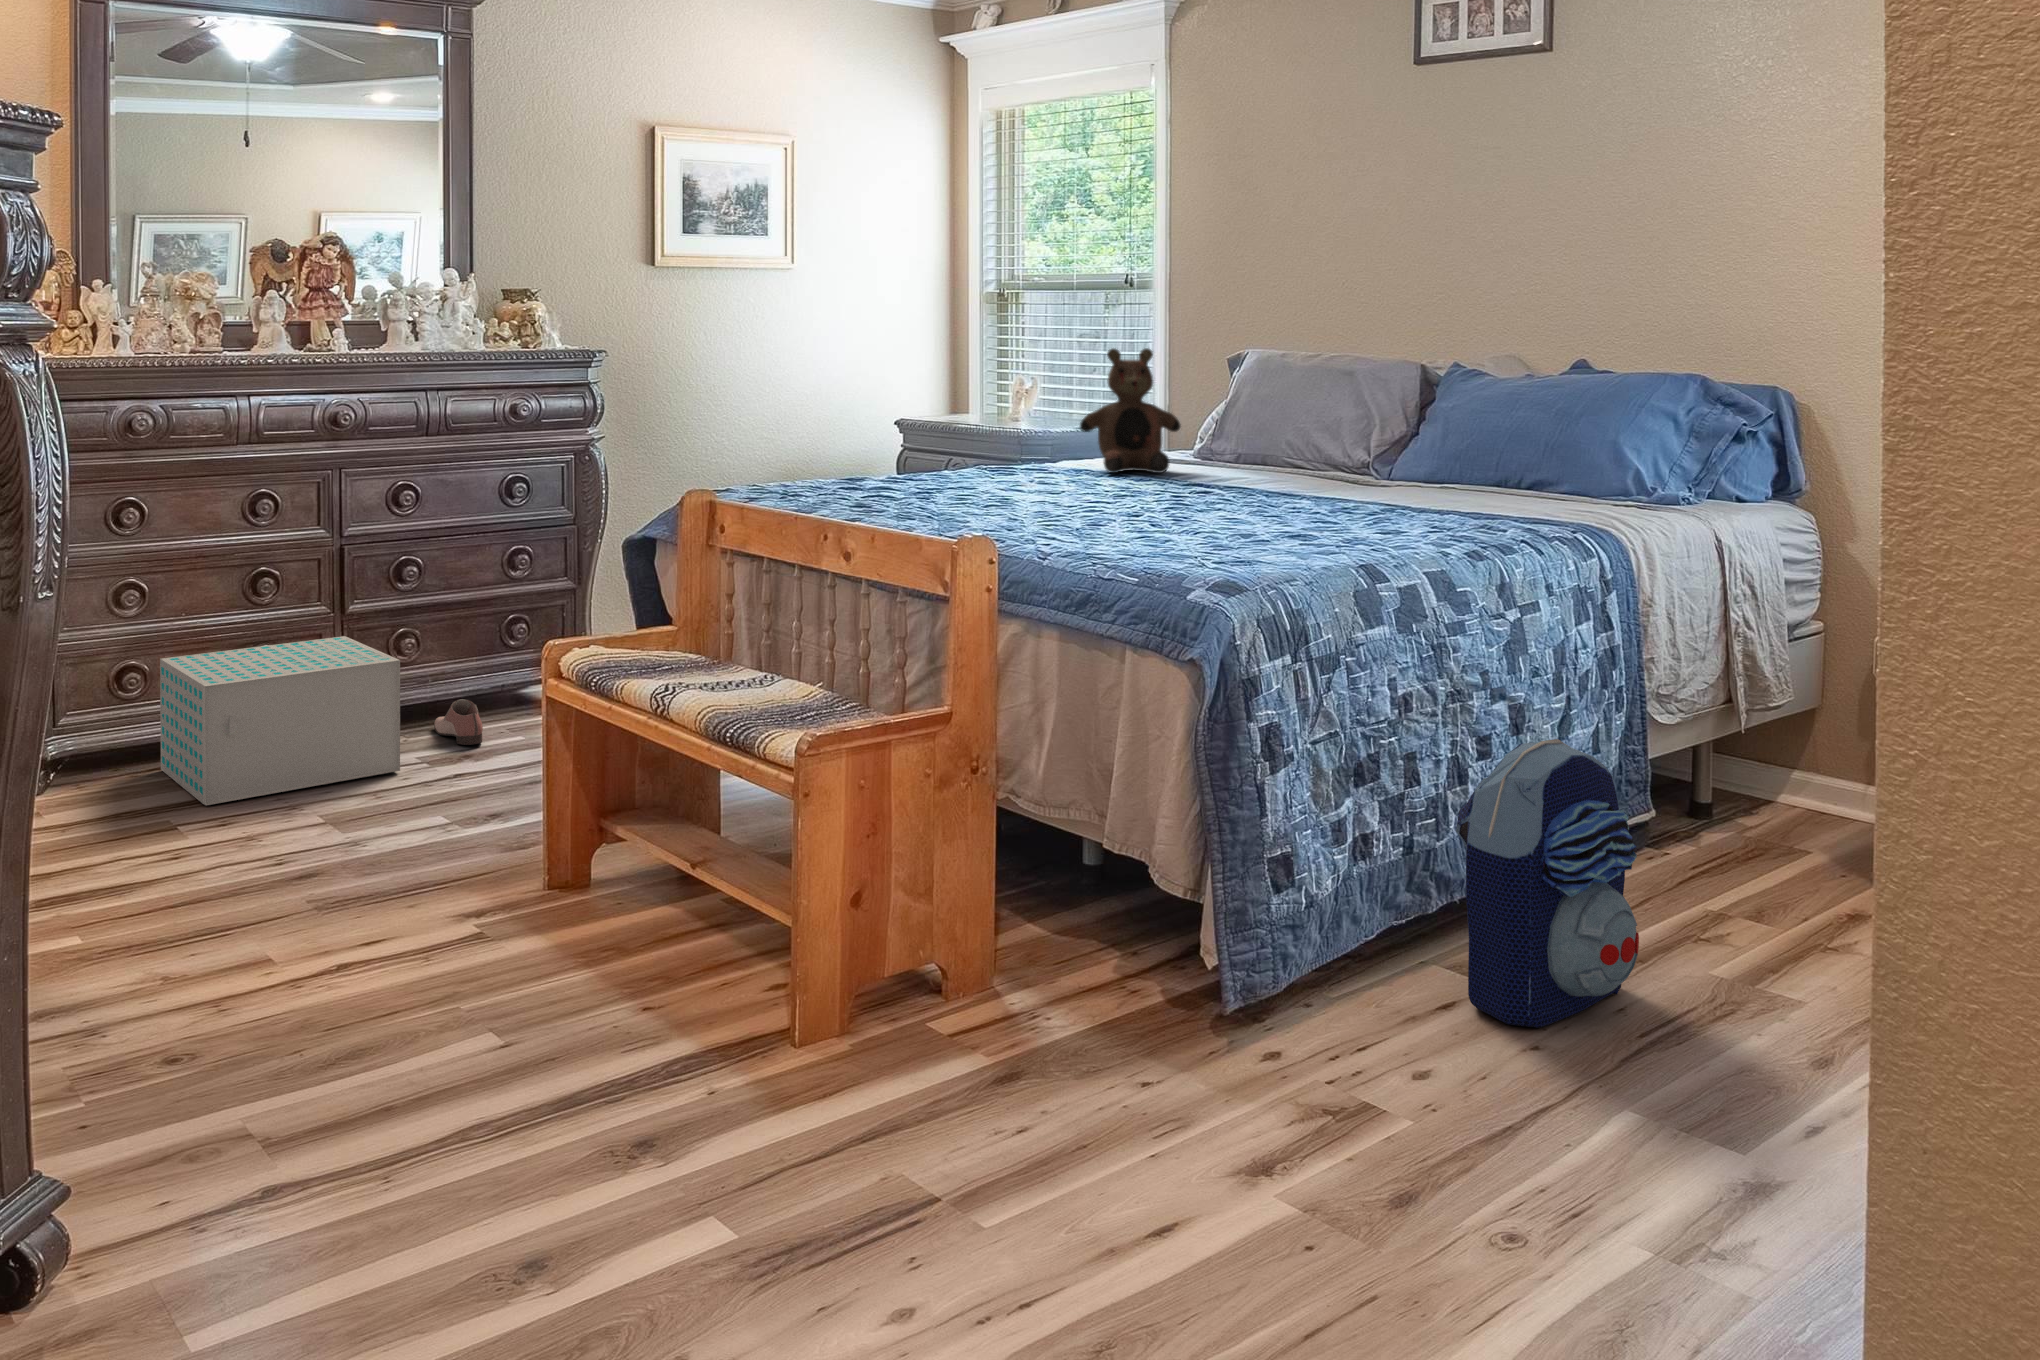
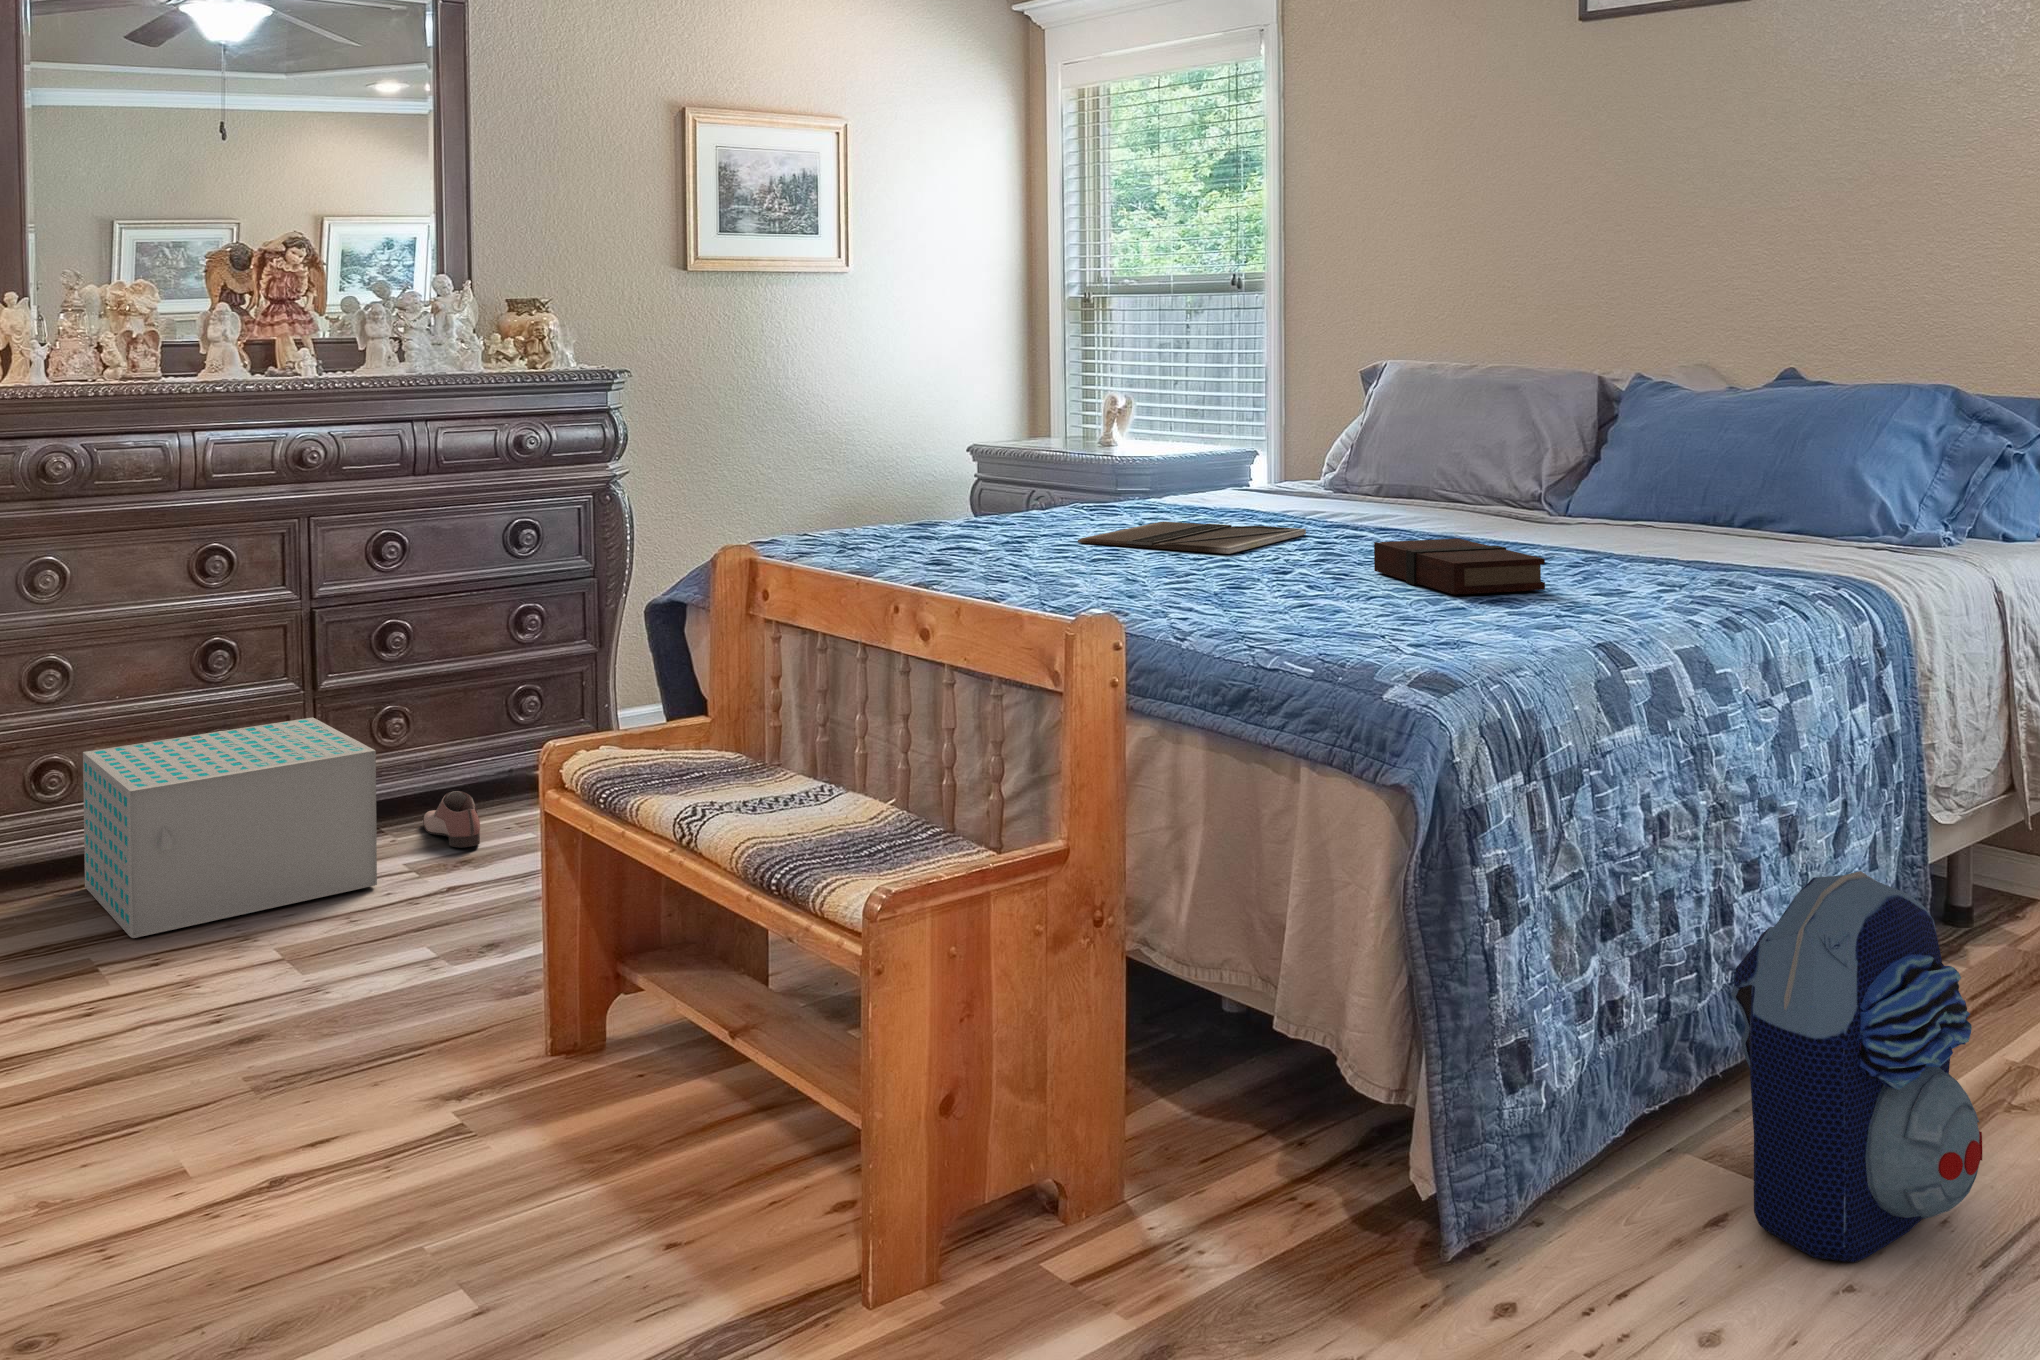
teddy bear: present [1080,348,1181,473] -> none [1192,360,1313,511]
laptop: none [977,480,1166,503] -> present [1078,521,1306,554]
book: none [1210,491,1340,532] -> present [1374,538,1545,595]

